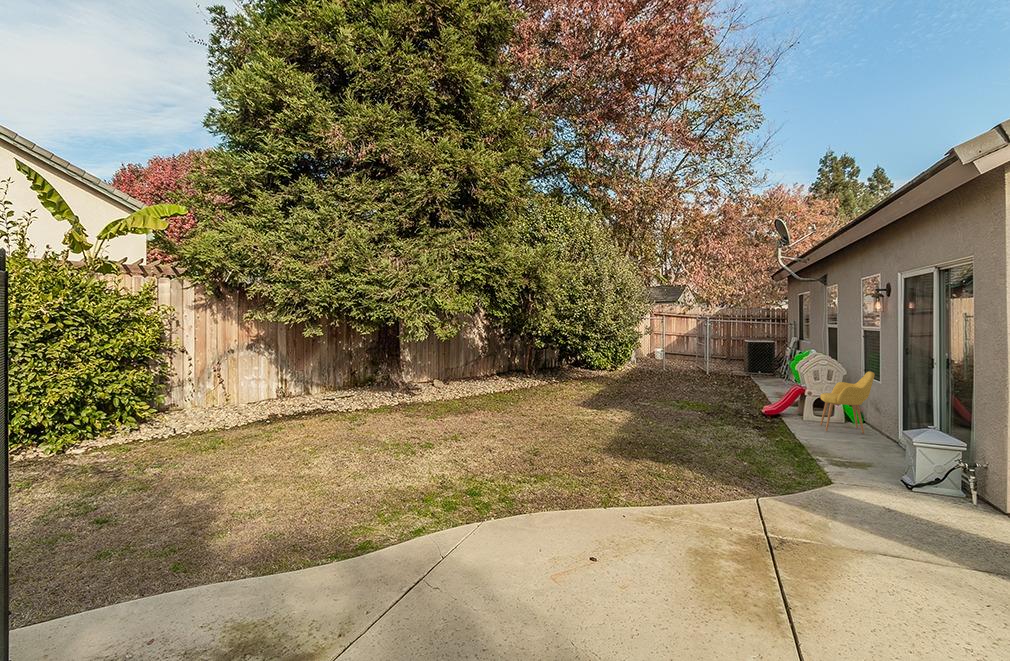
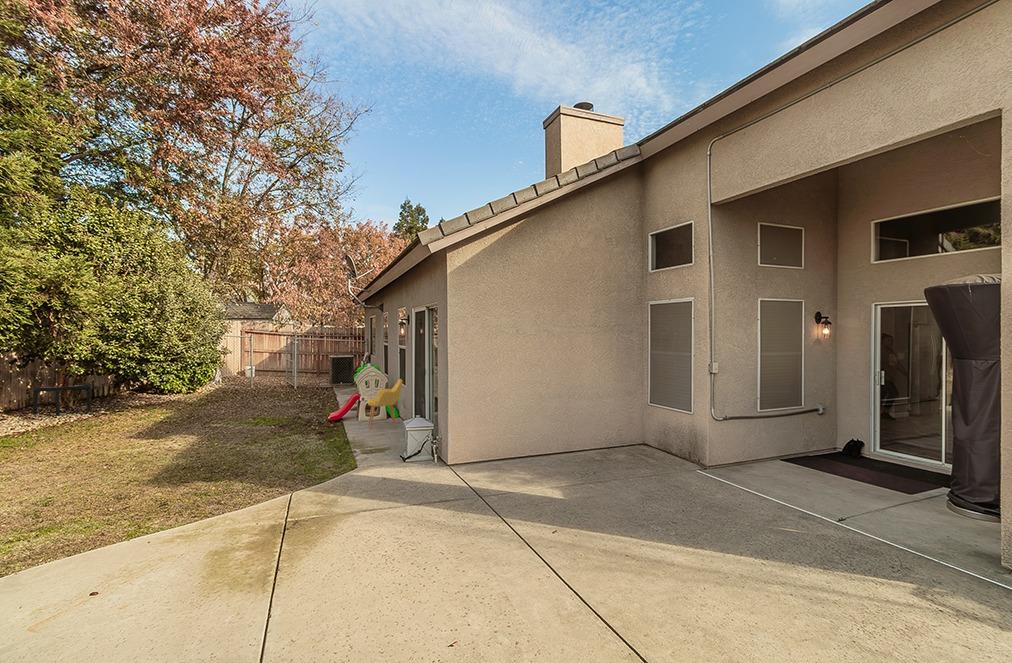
round table: none [509,355,548,380] -> present [30,383,94,416]

